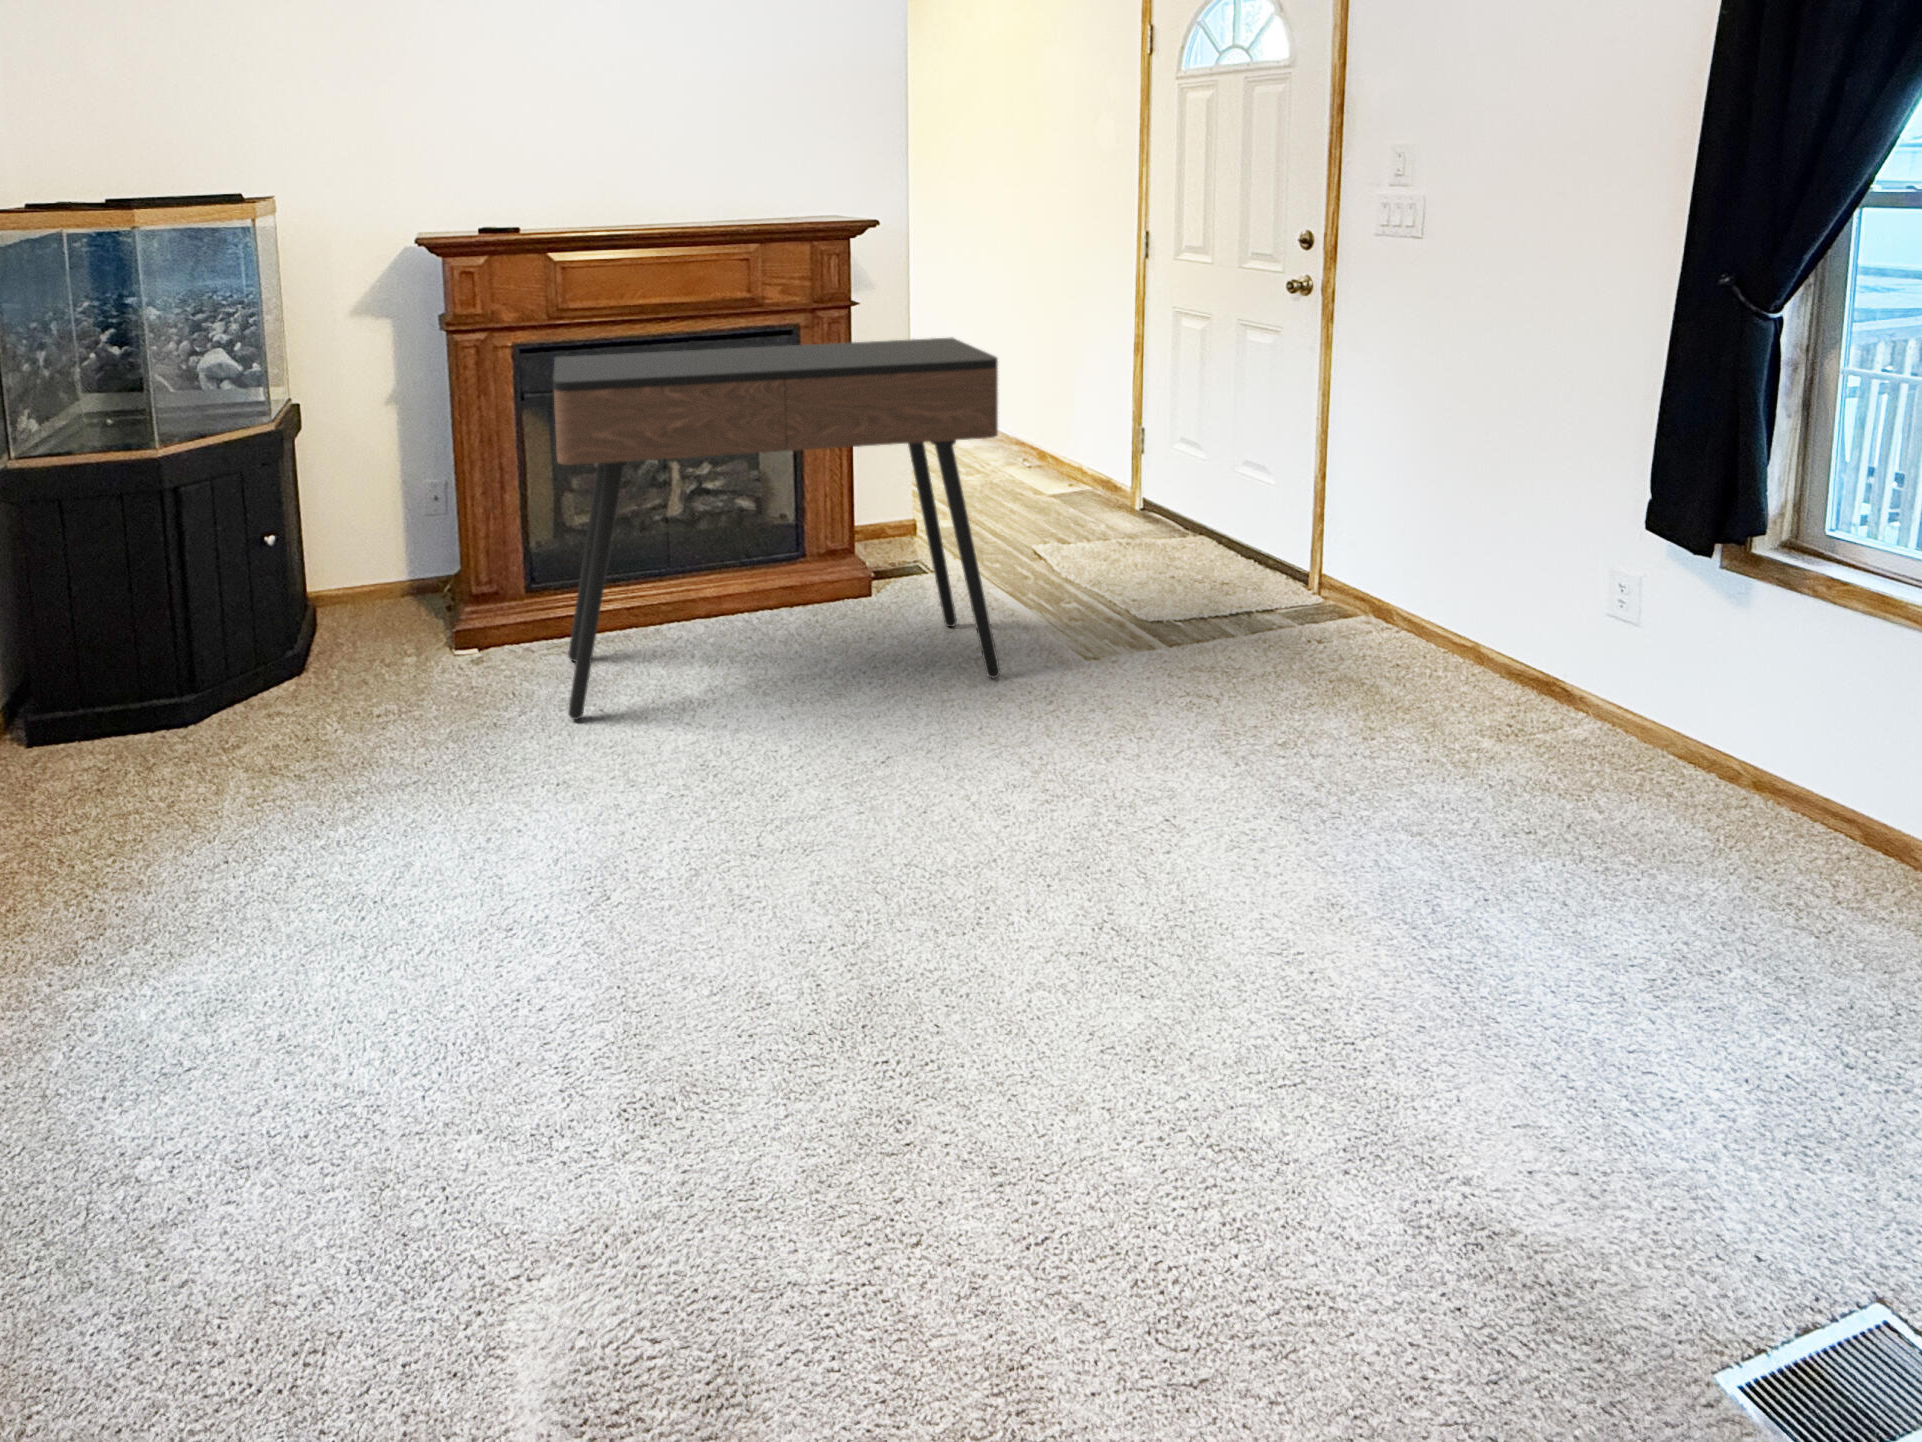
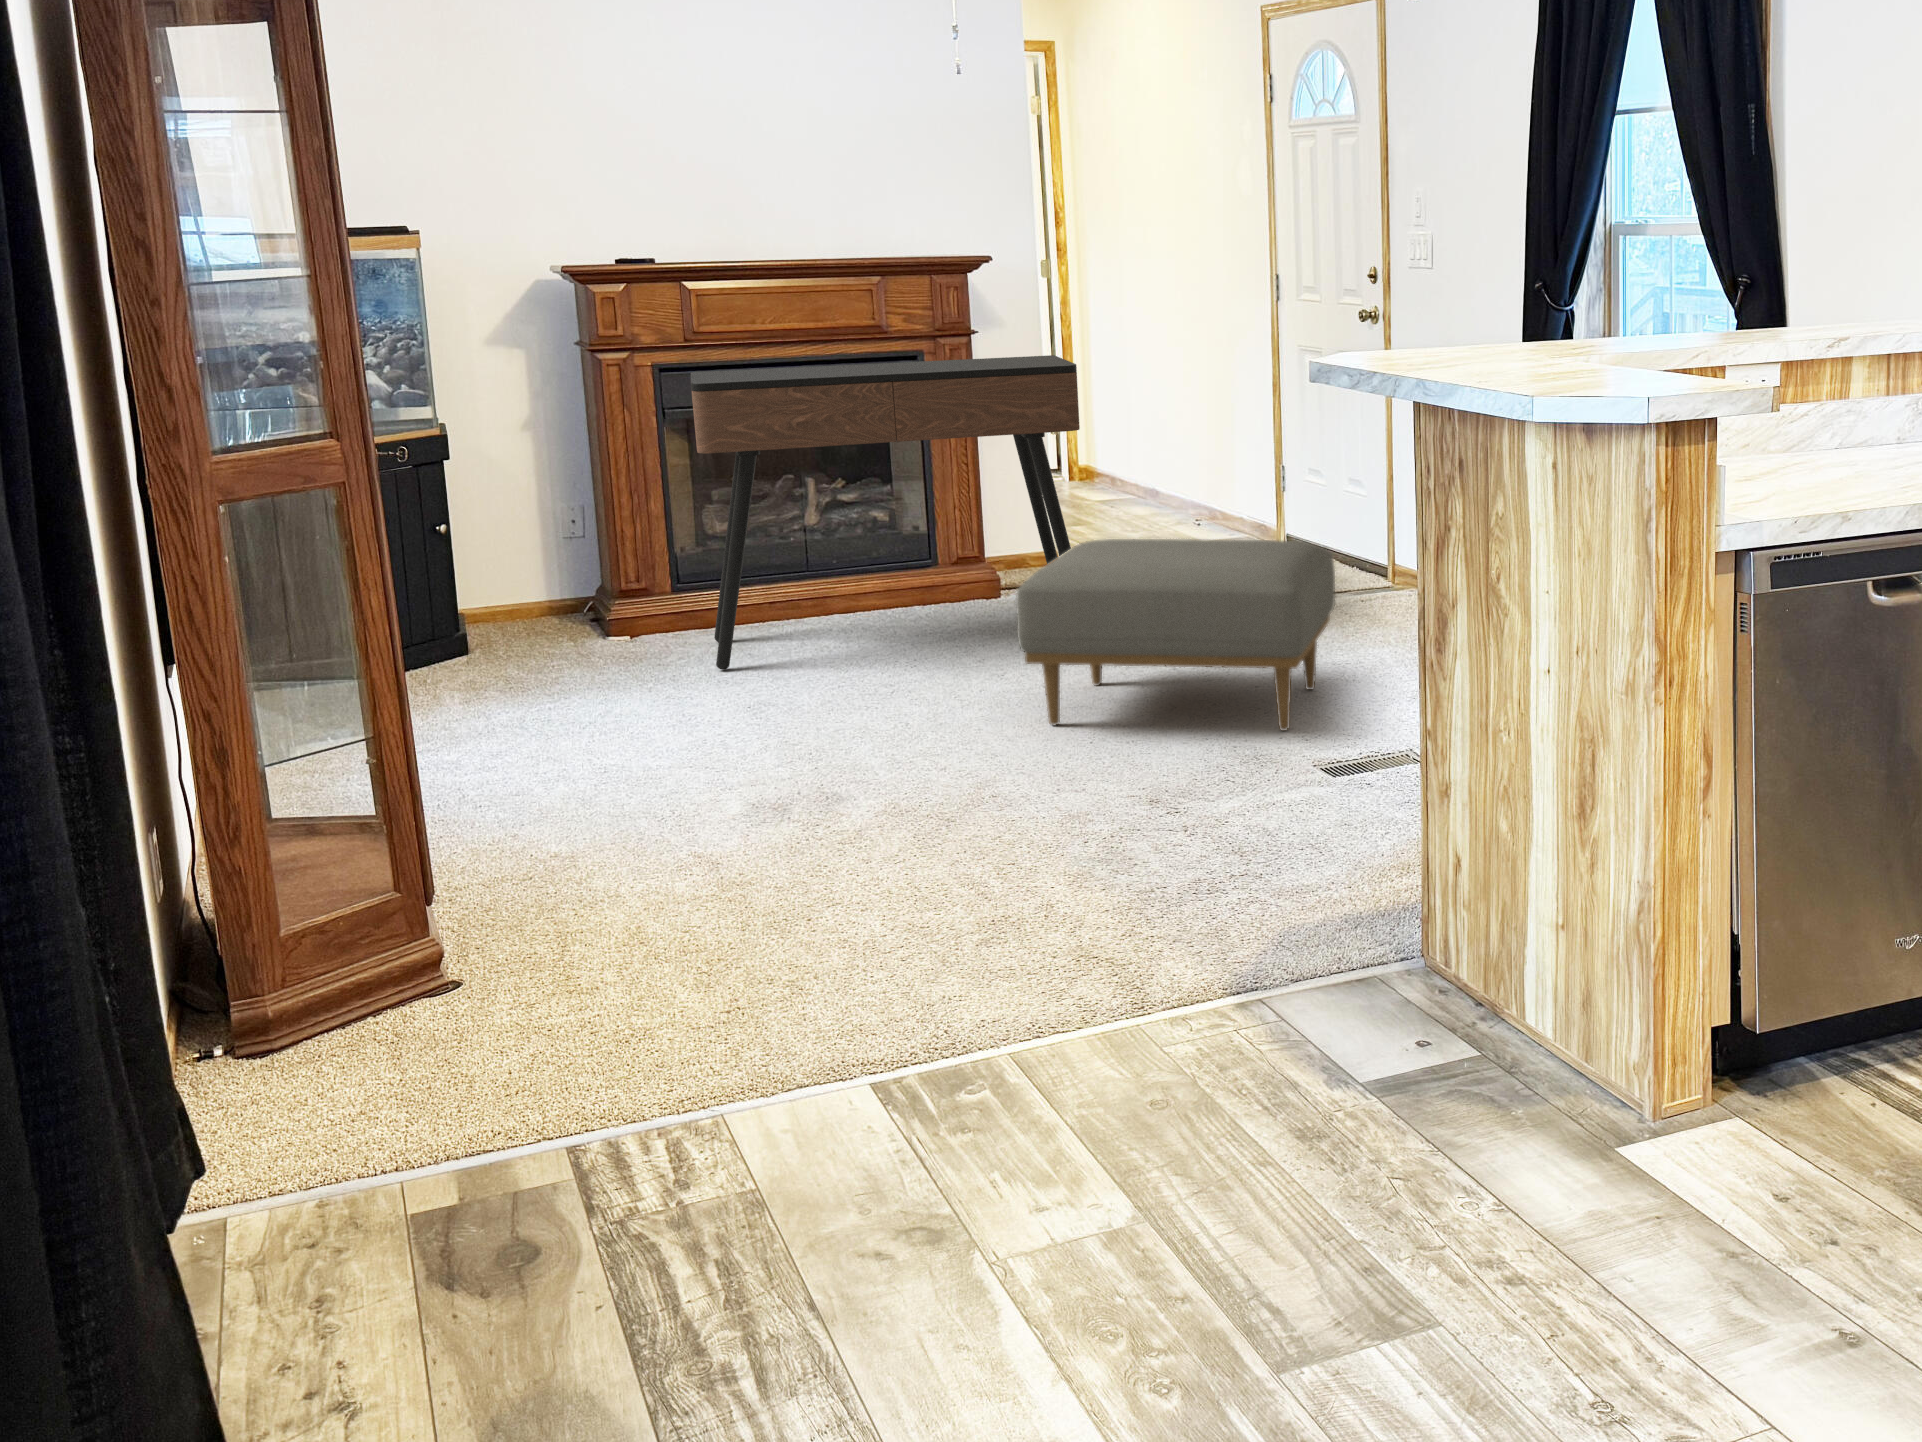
ottoman: none [985,612,1461,978] -> present [1016,539,1335,731]

